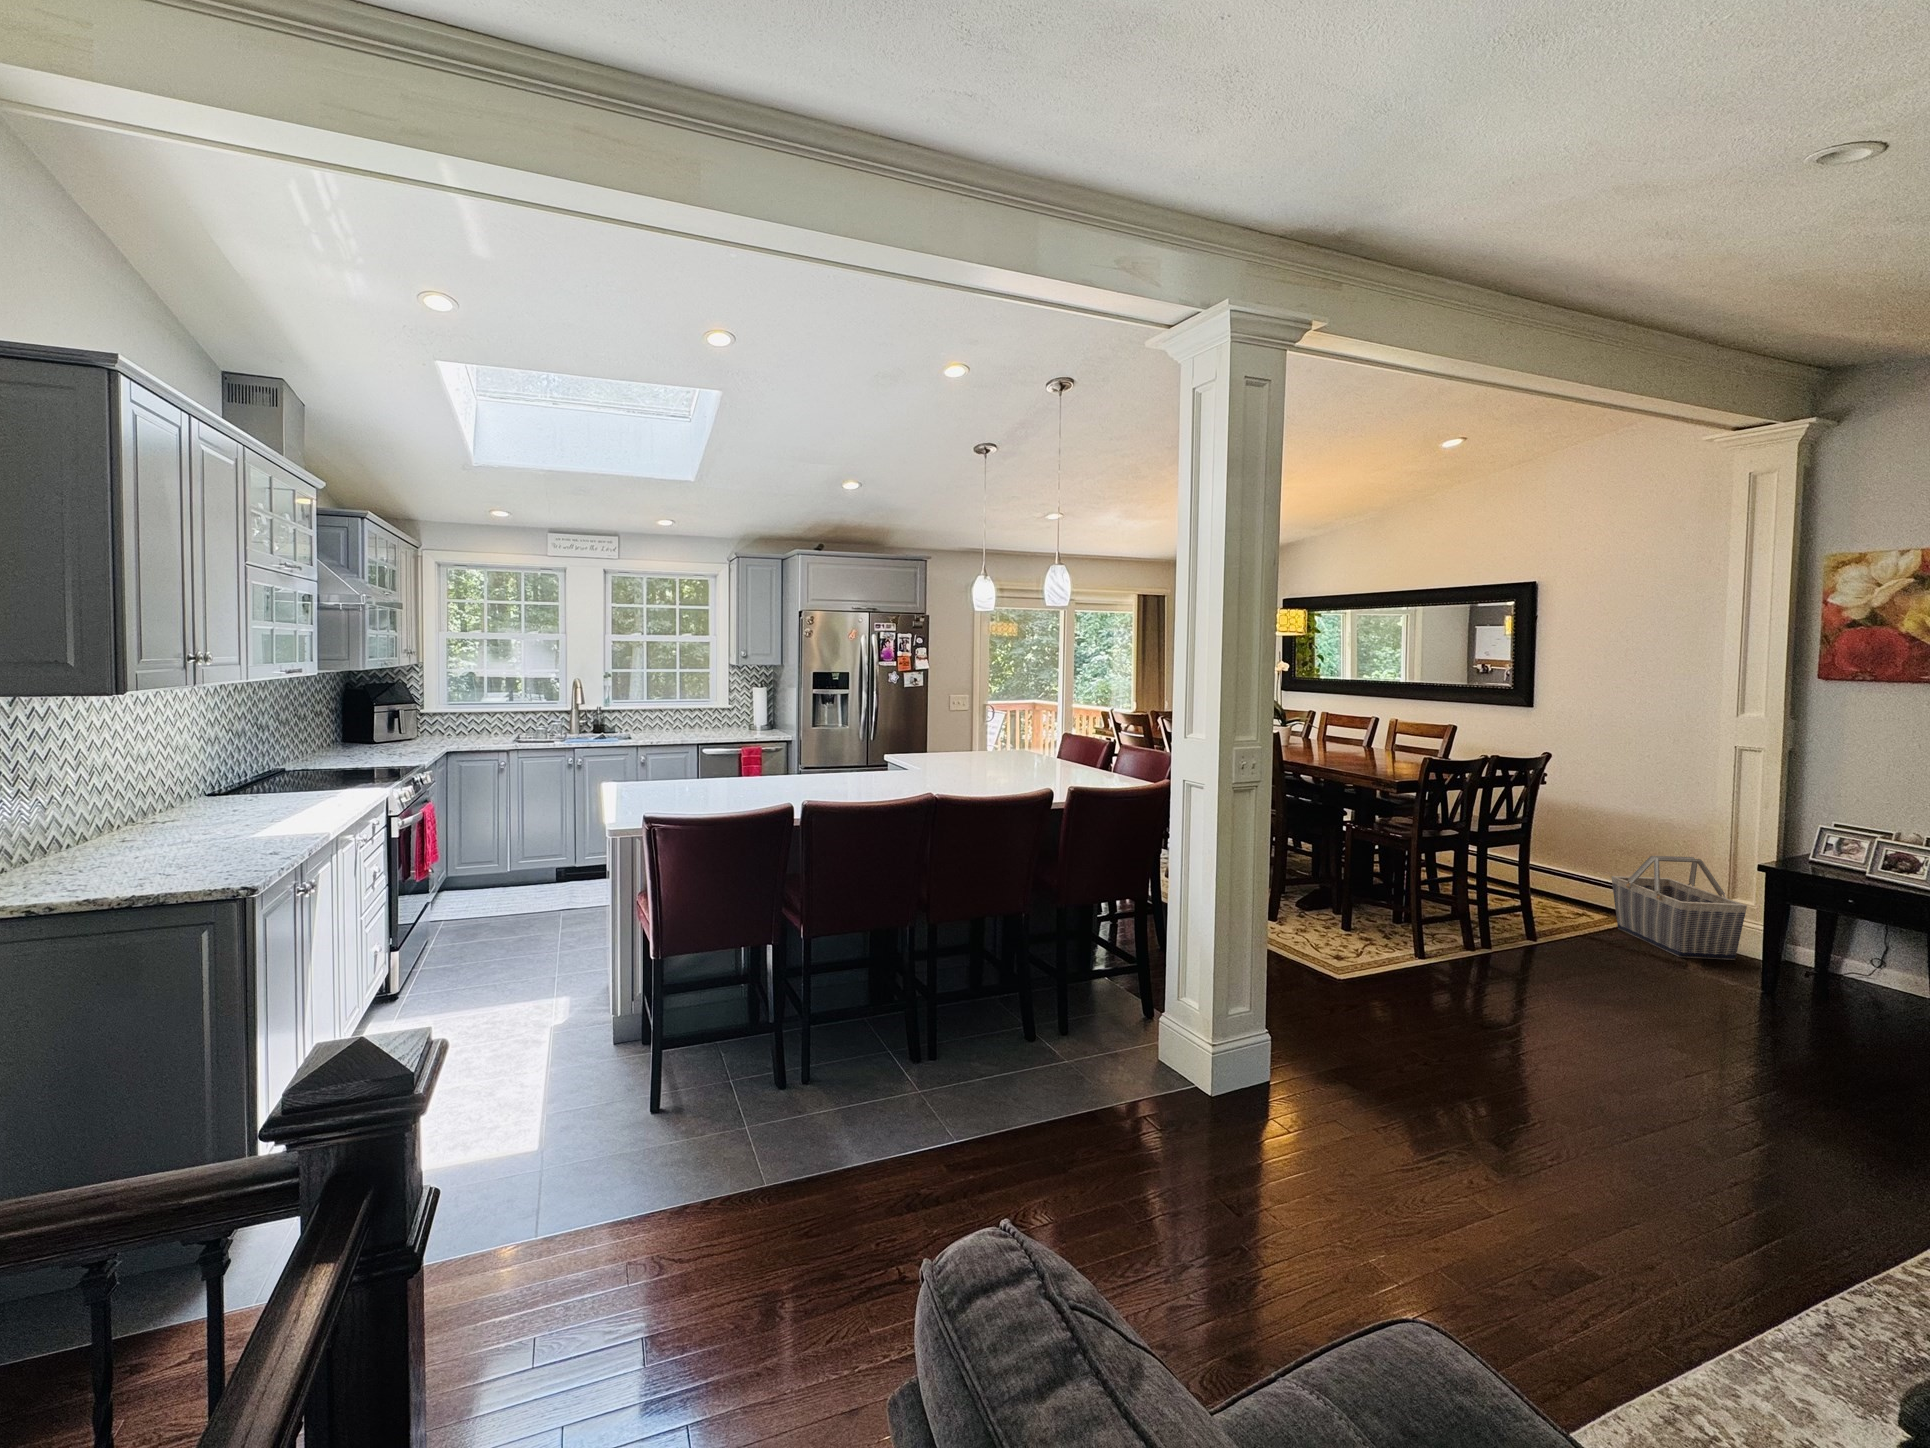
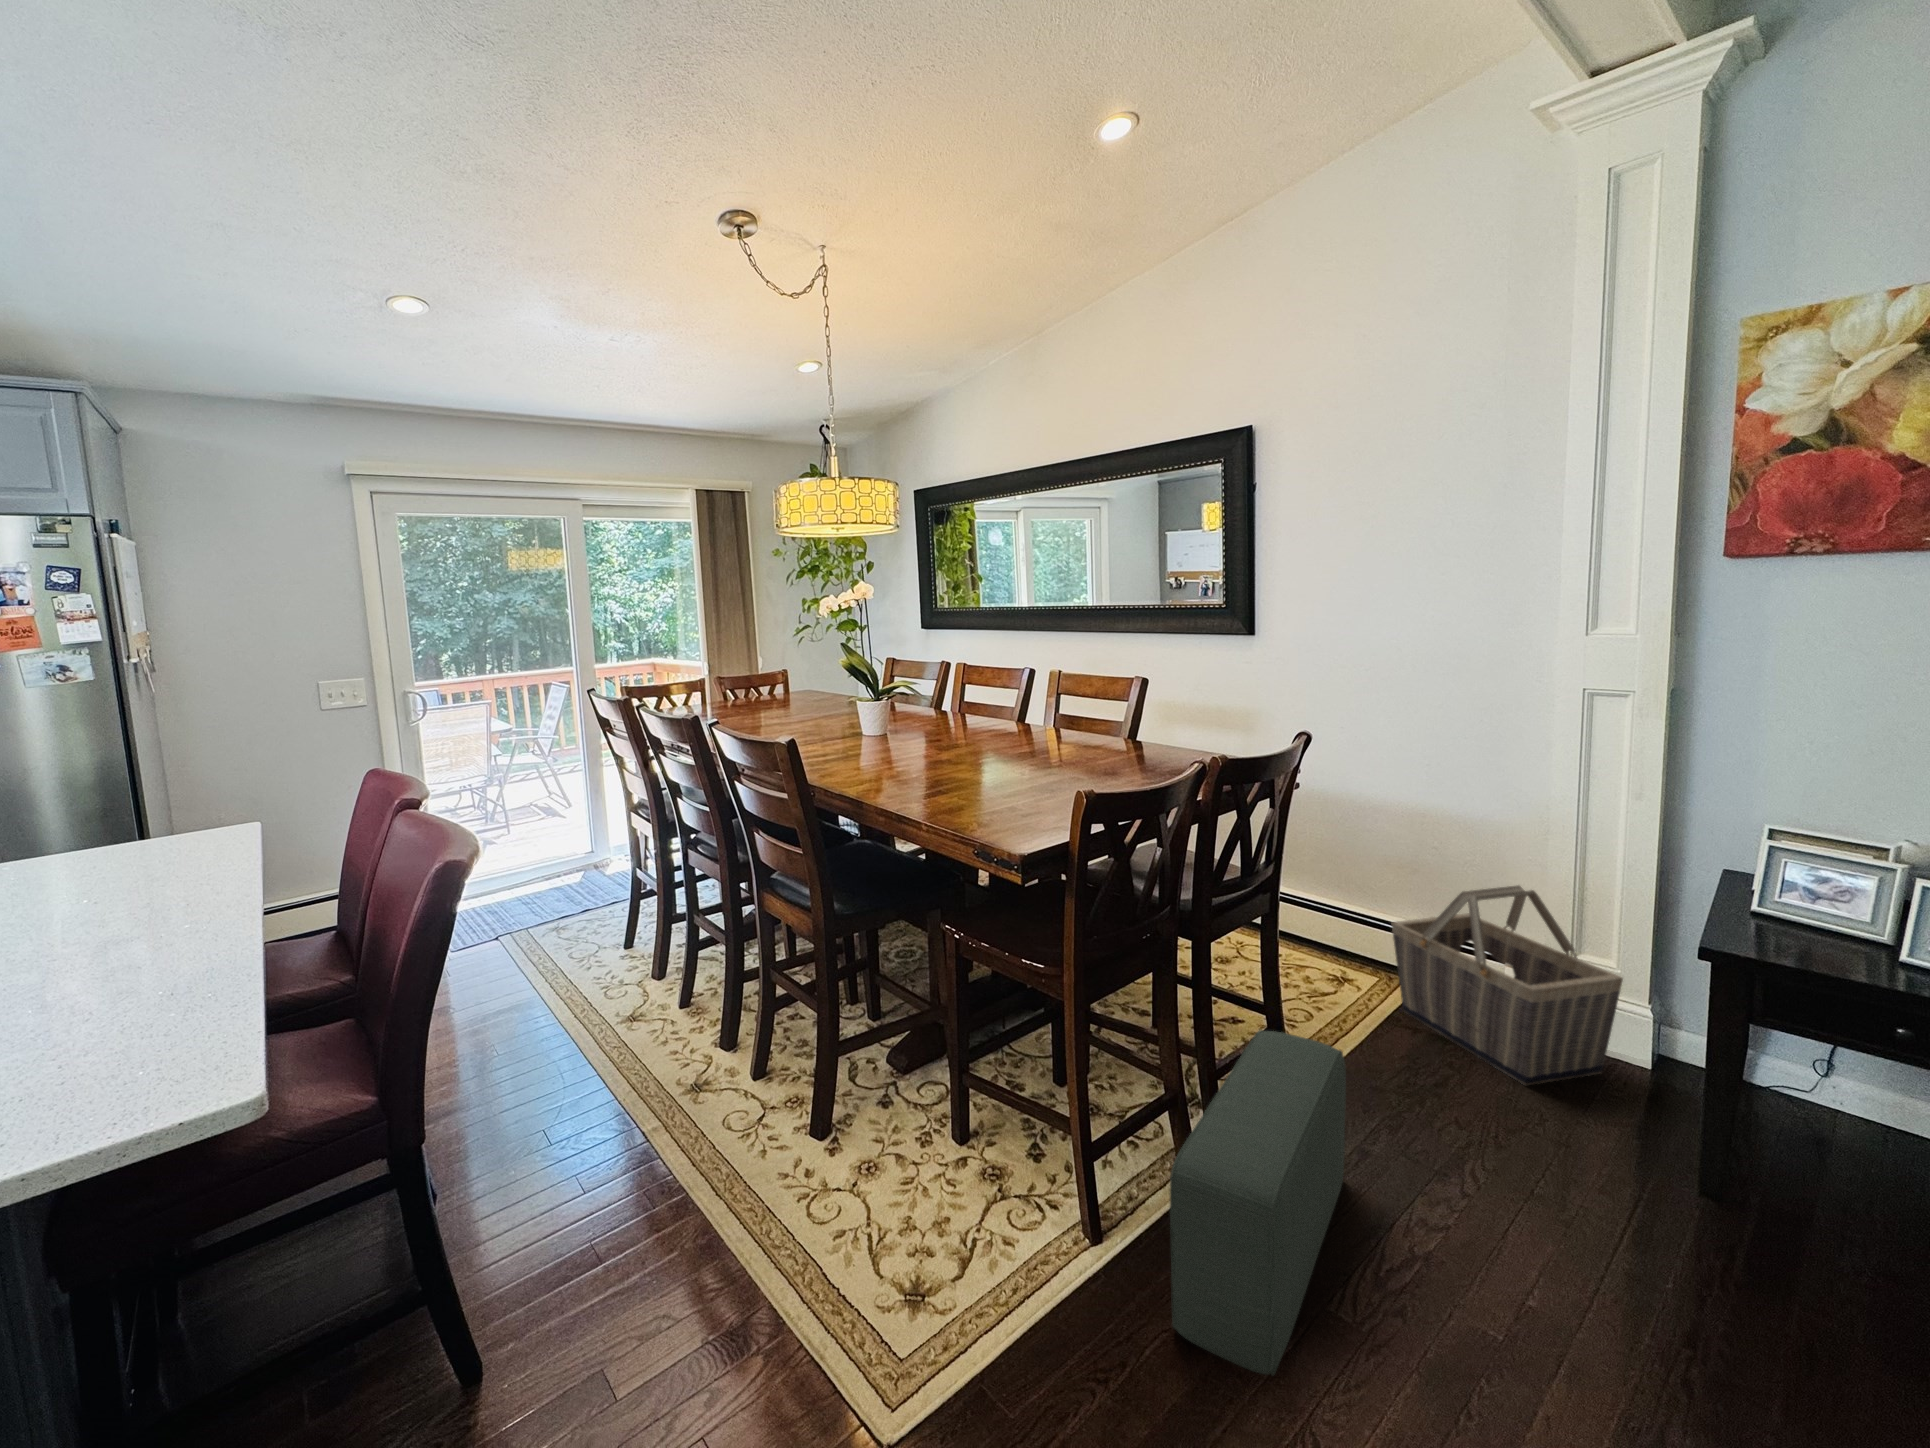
pouf: none [1451,892,1551,993] -> present [1170,1030,1346,1375]

